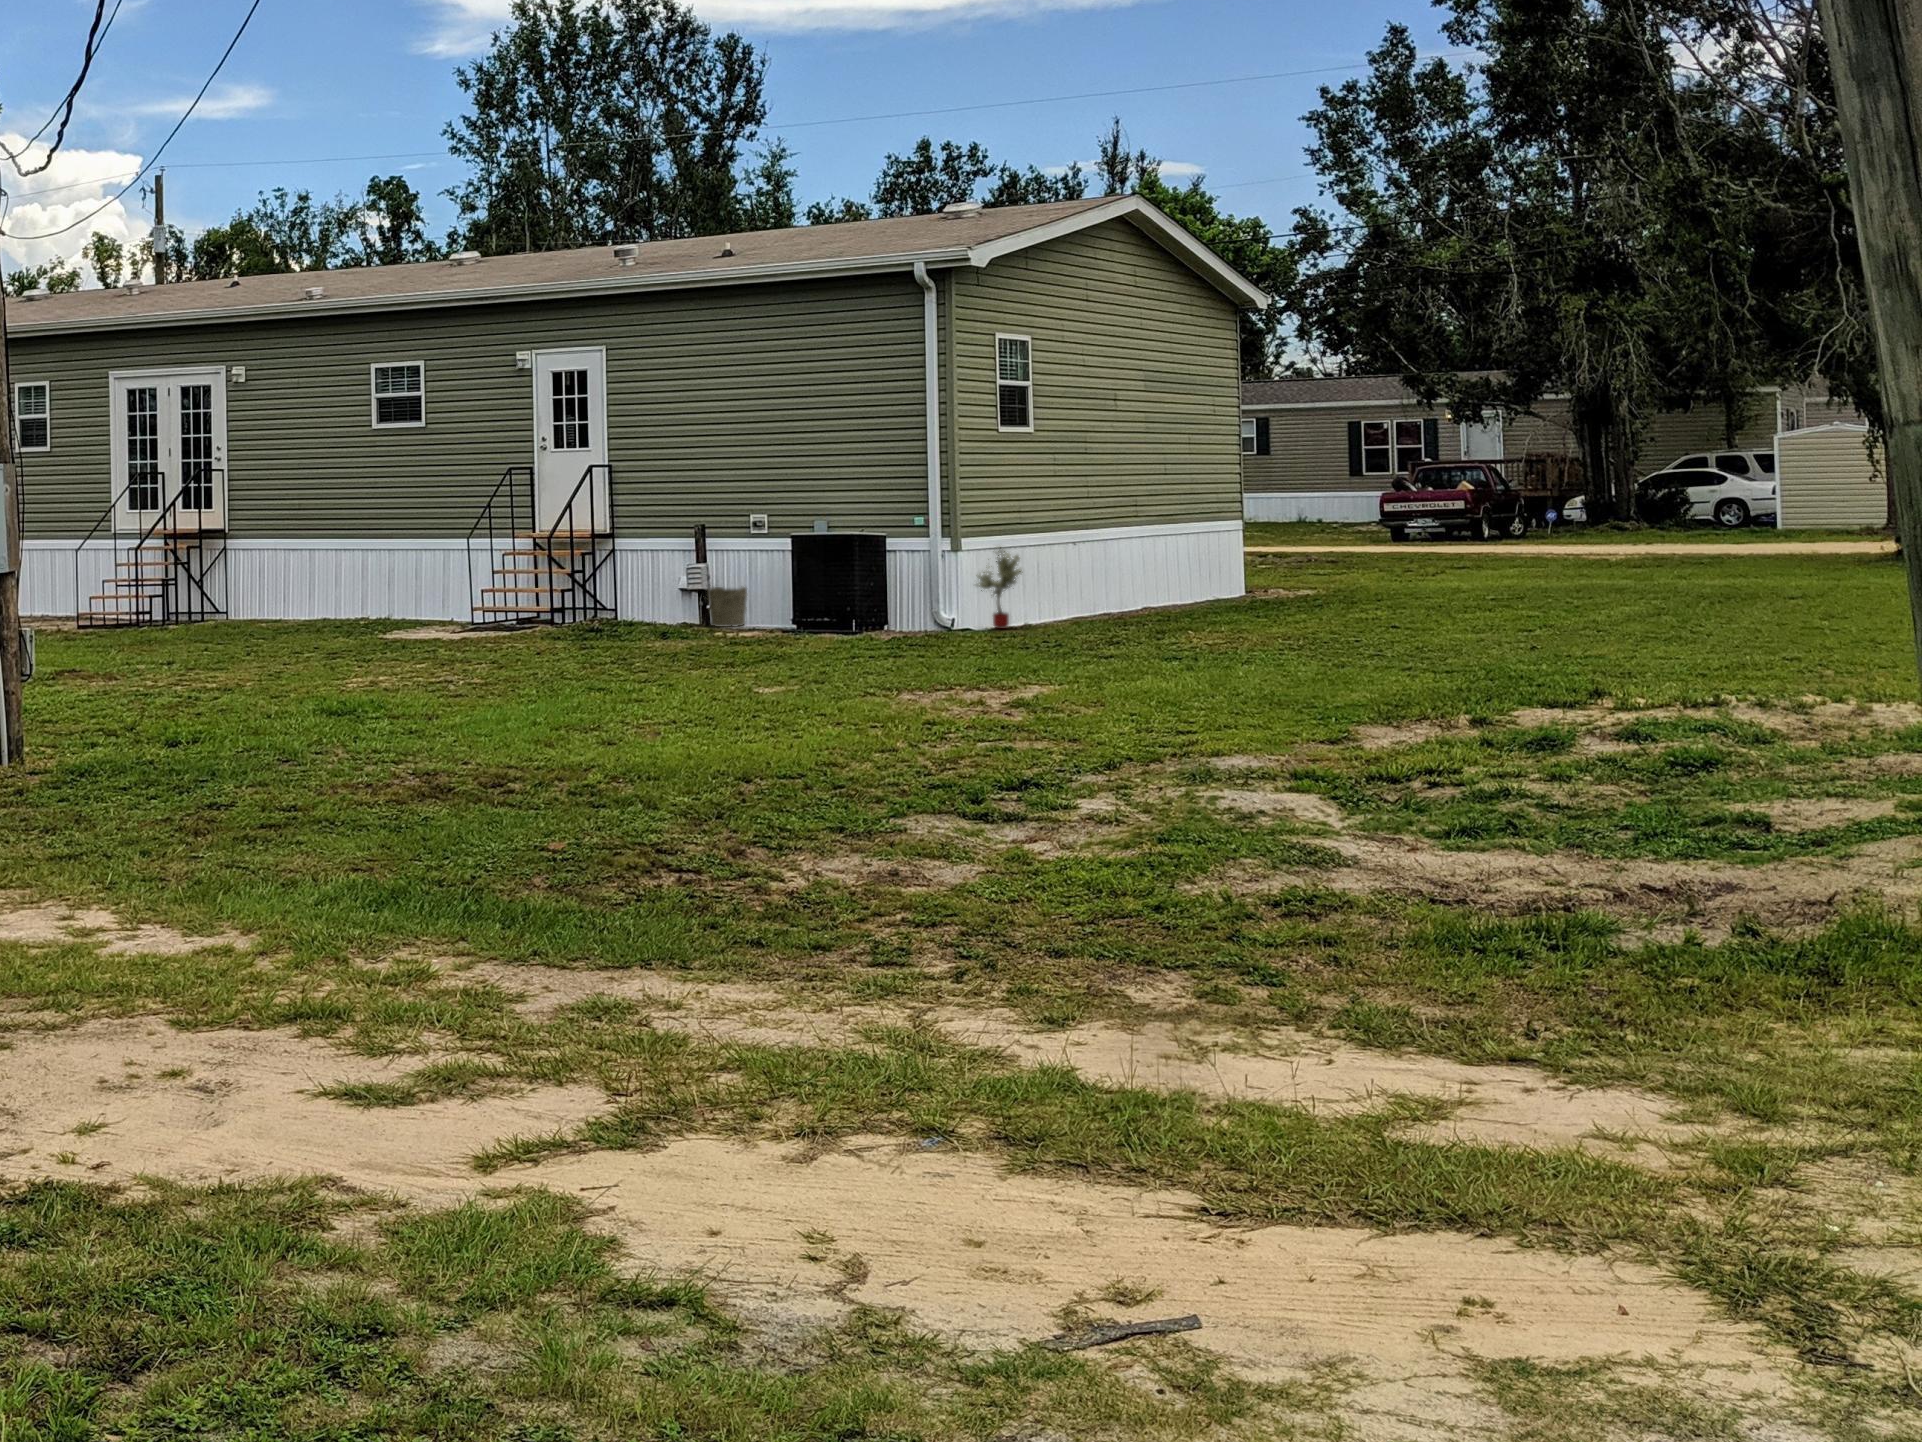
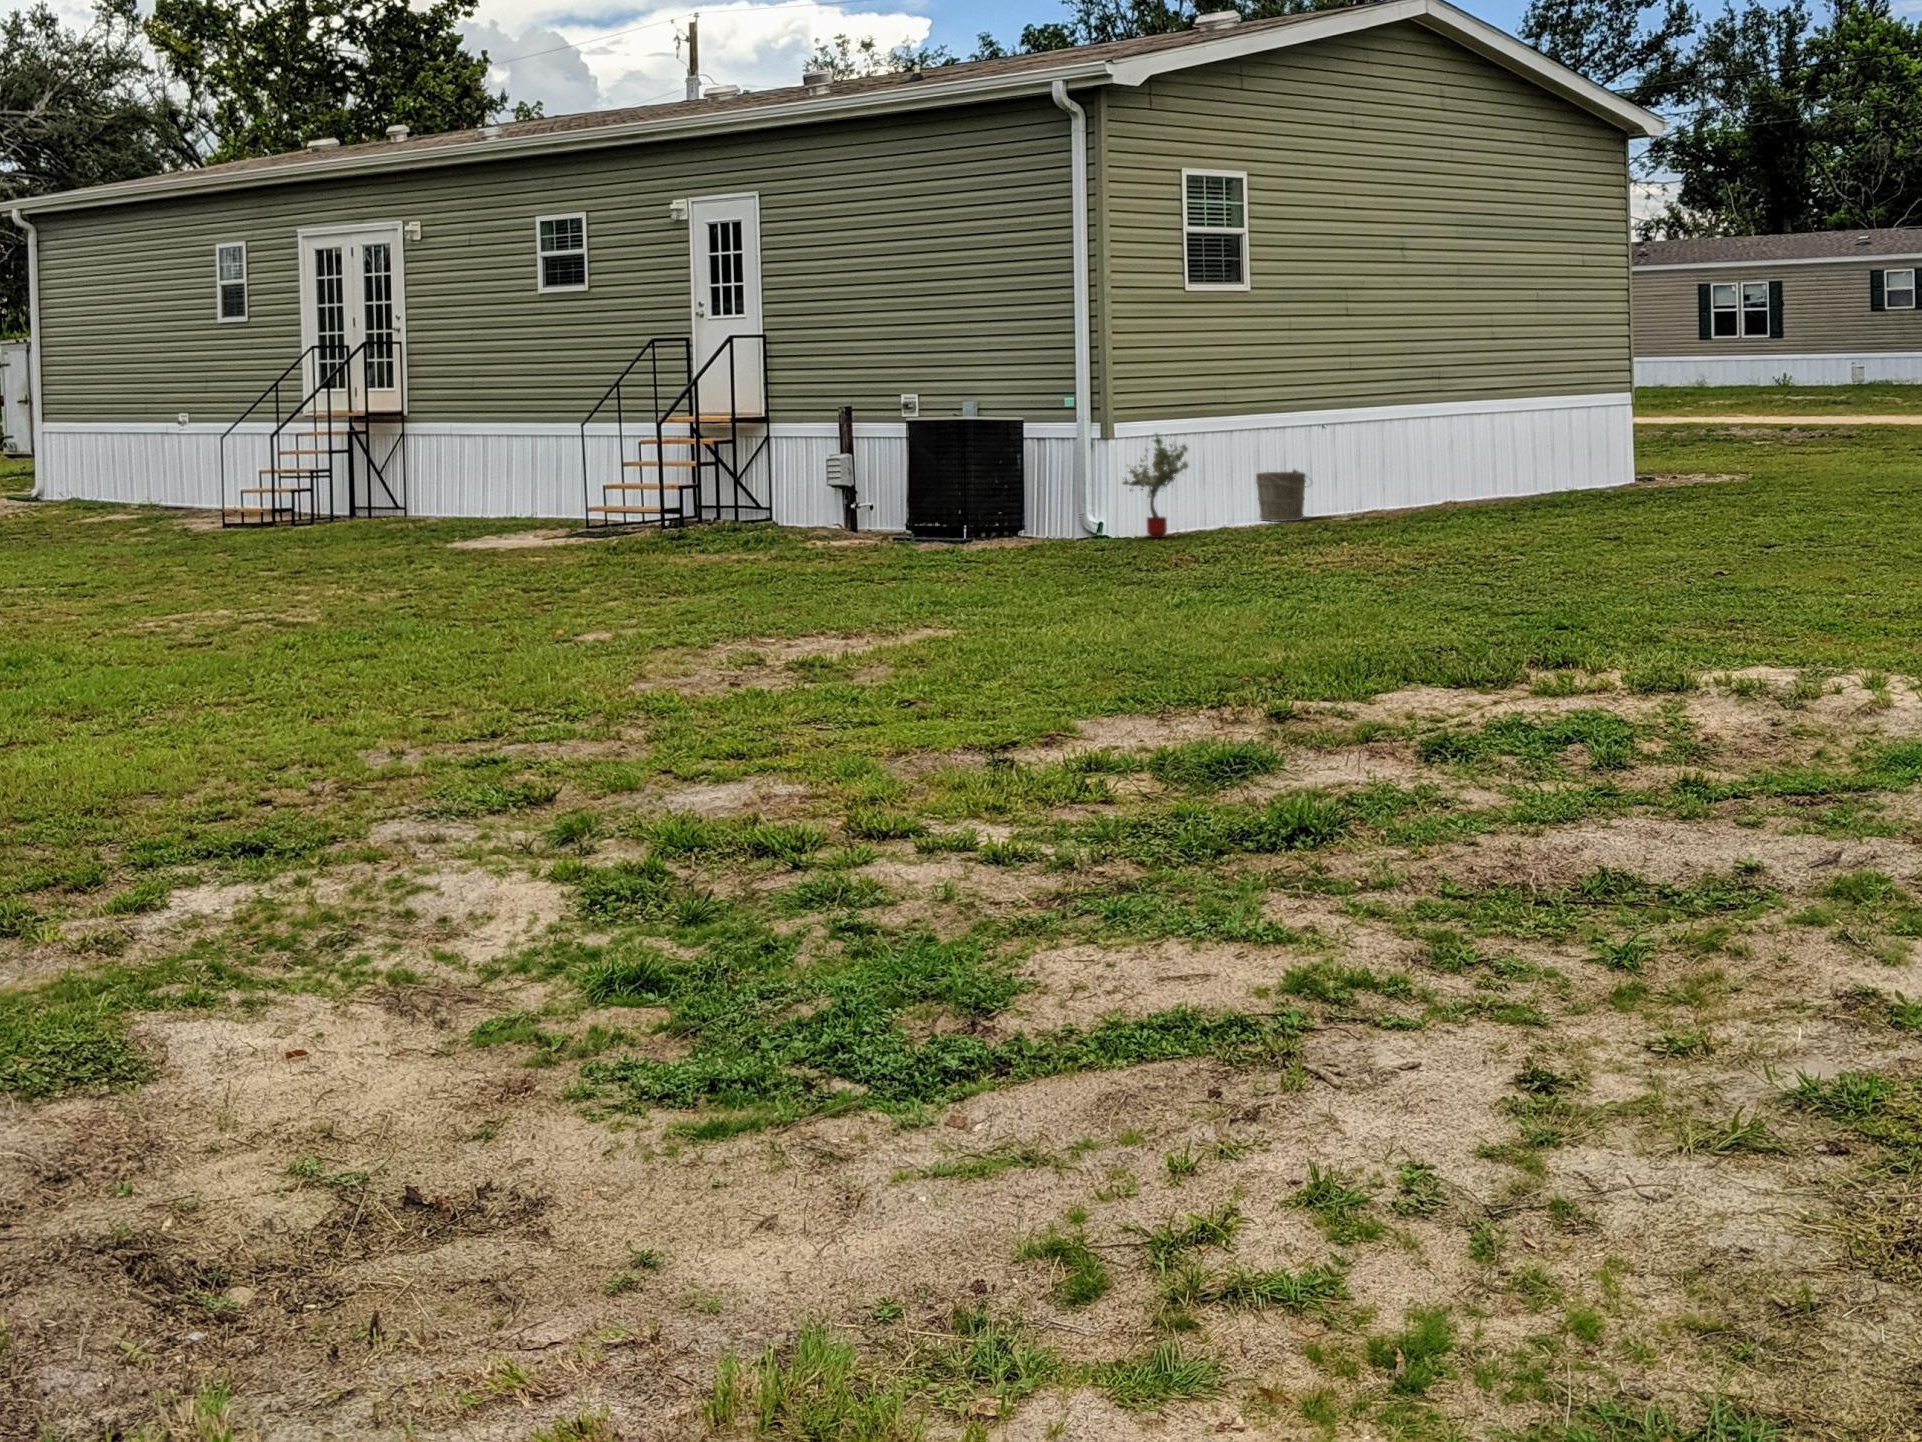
bucket: present [703,585,747,627] -> present [1256,470,1306,521]

